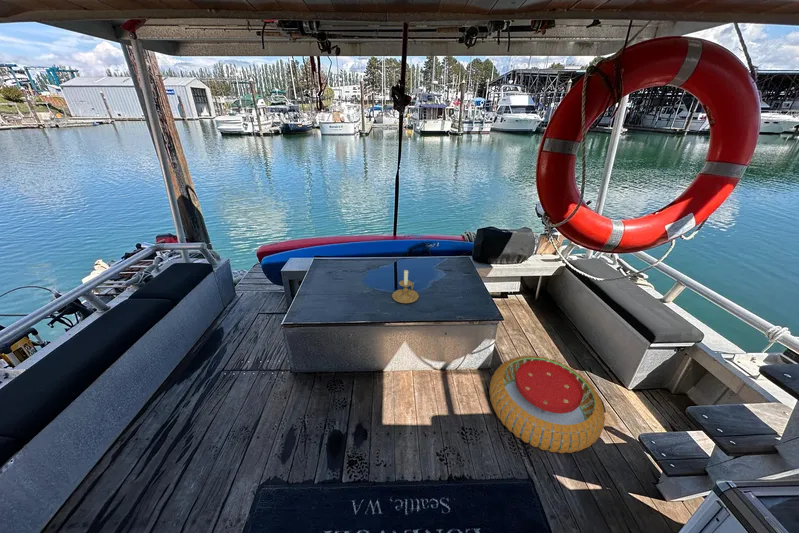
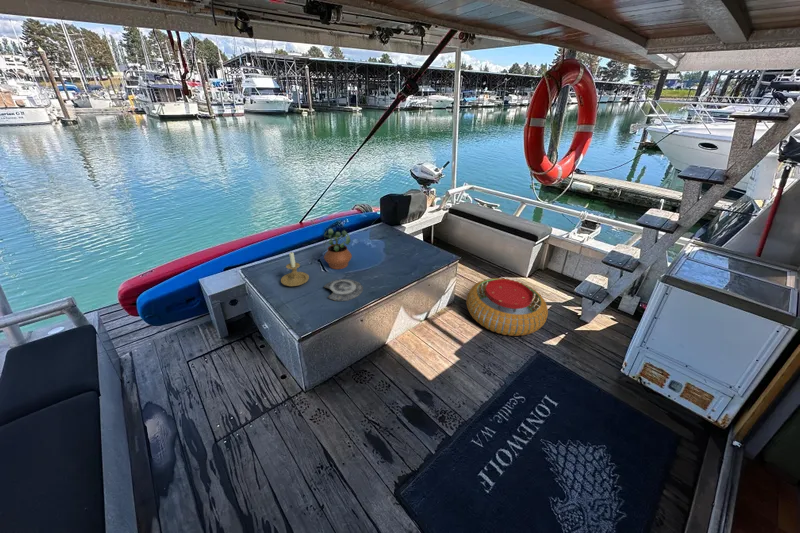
potted plant: none [362,243,391,282] -> present [324,229,352,269]
candle holder: present [392,270,419,303] -> present [281,252,309,286]
plate: none [332,289,370,310] -> present [324,279,363,301]

